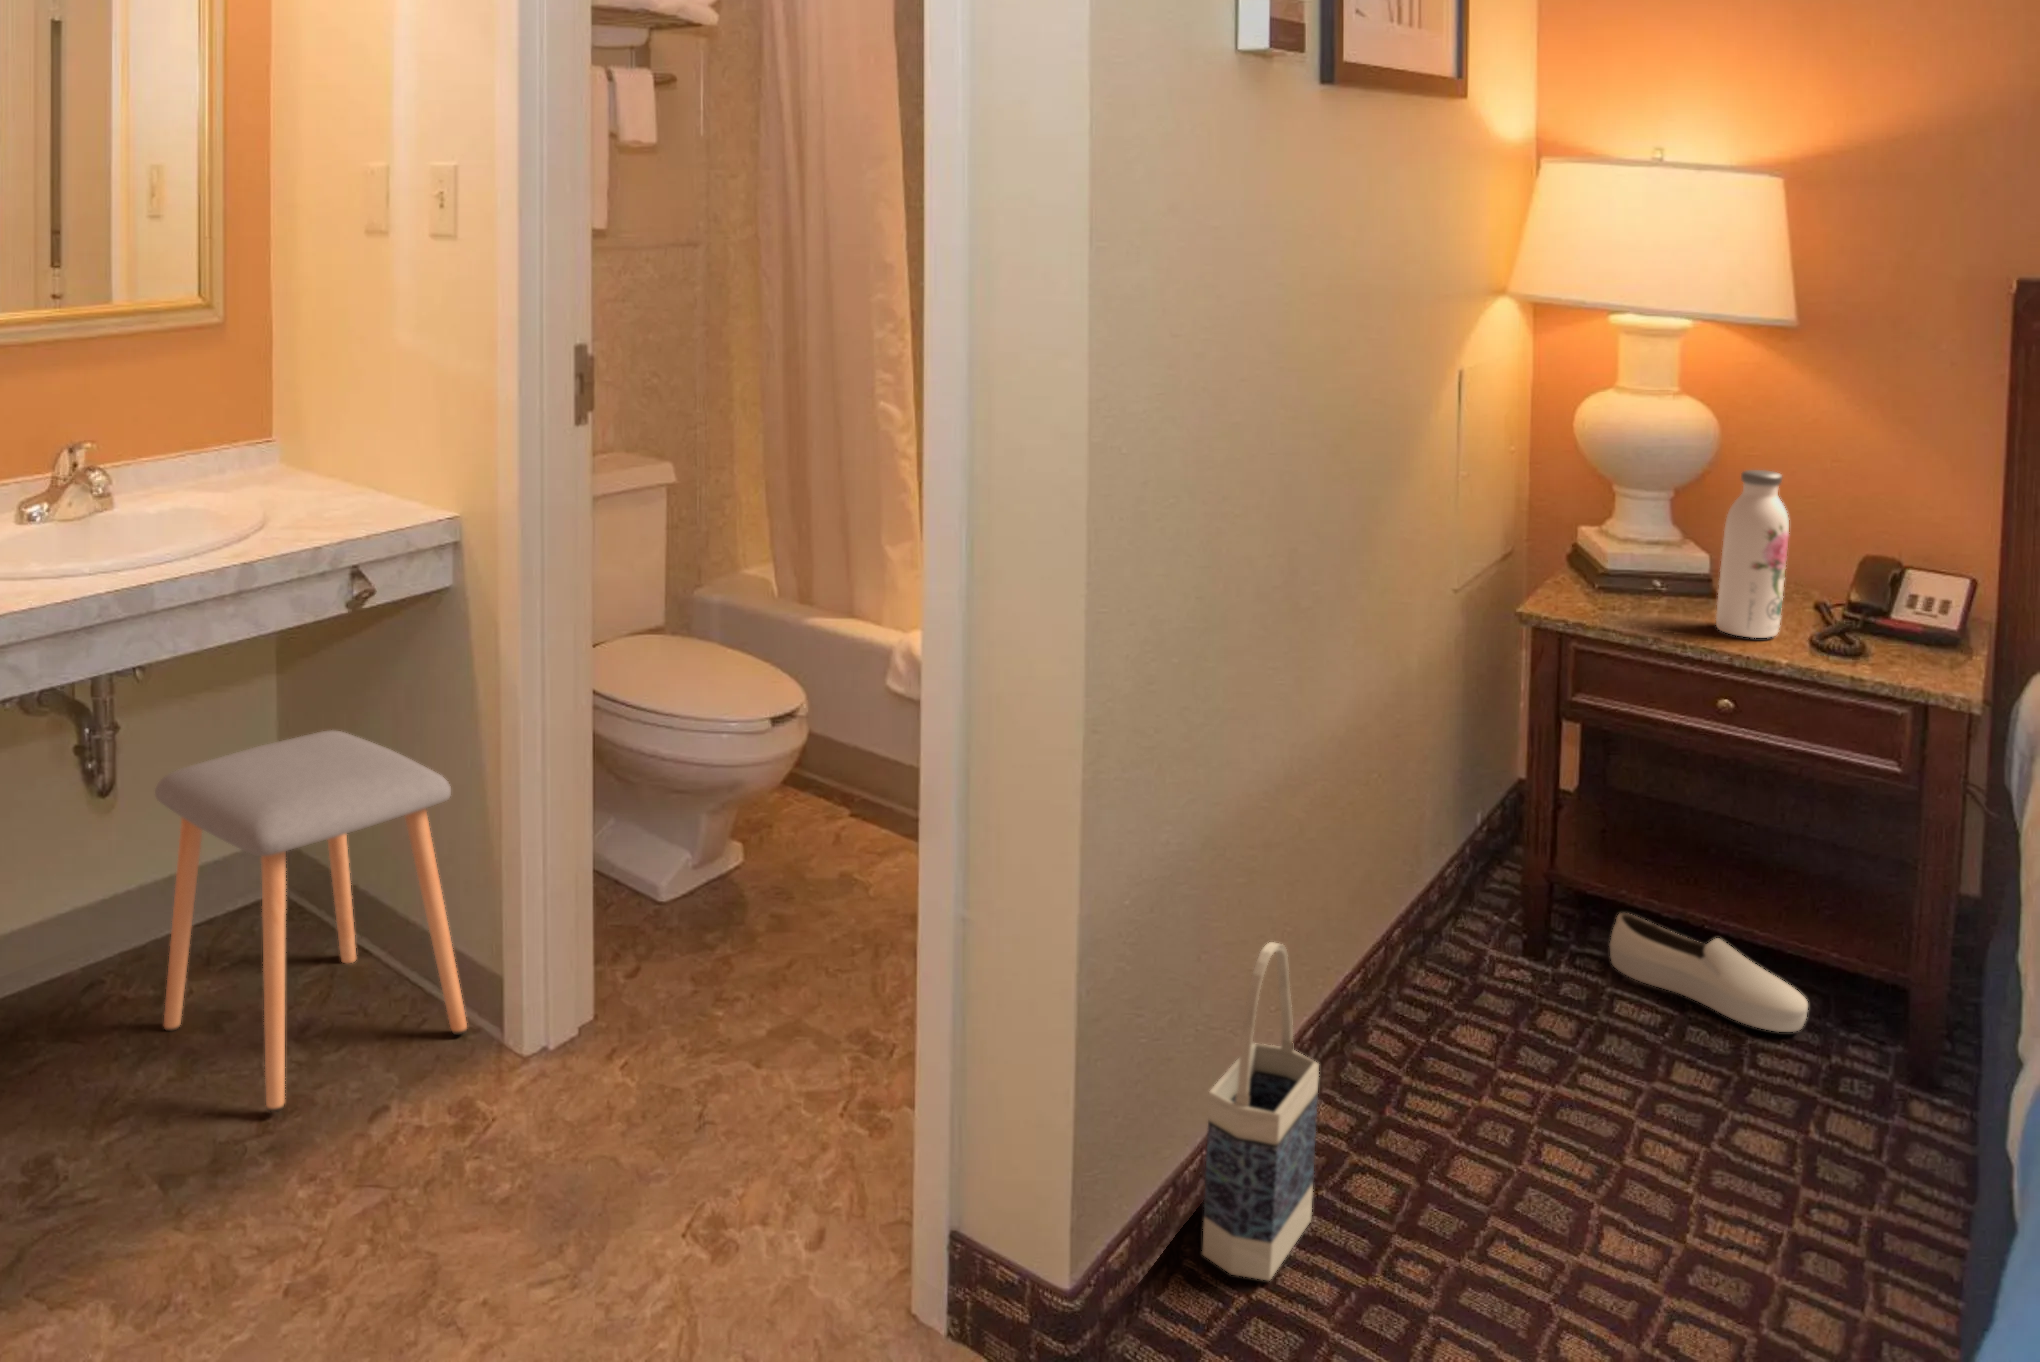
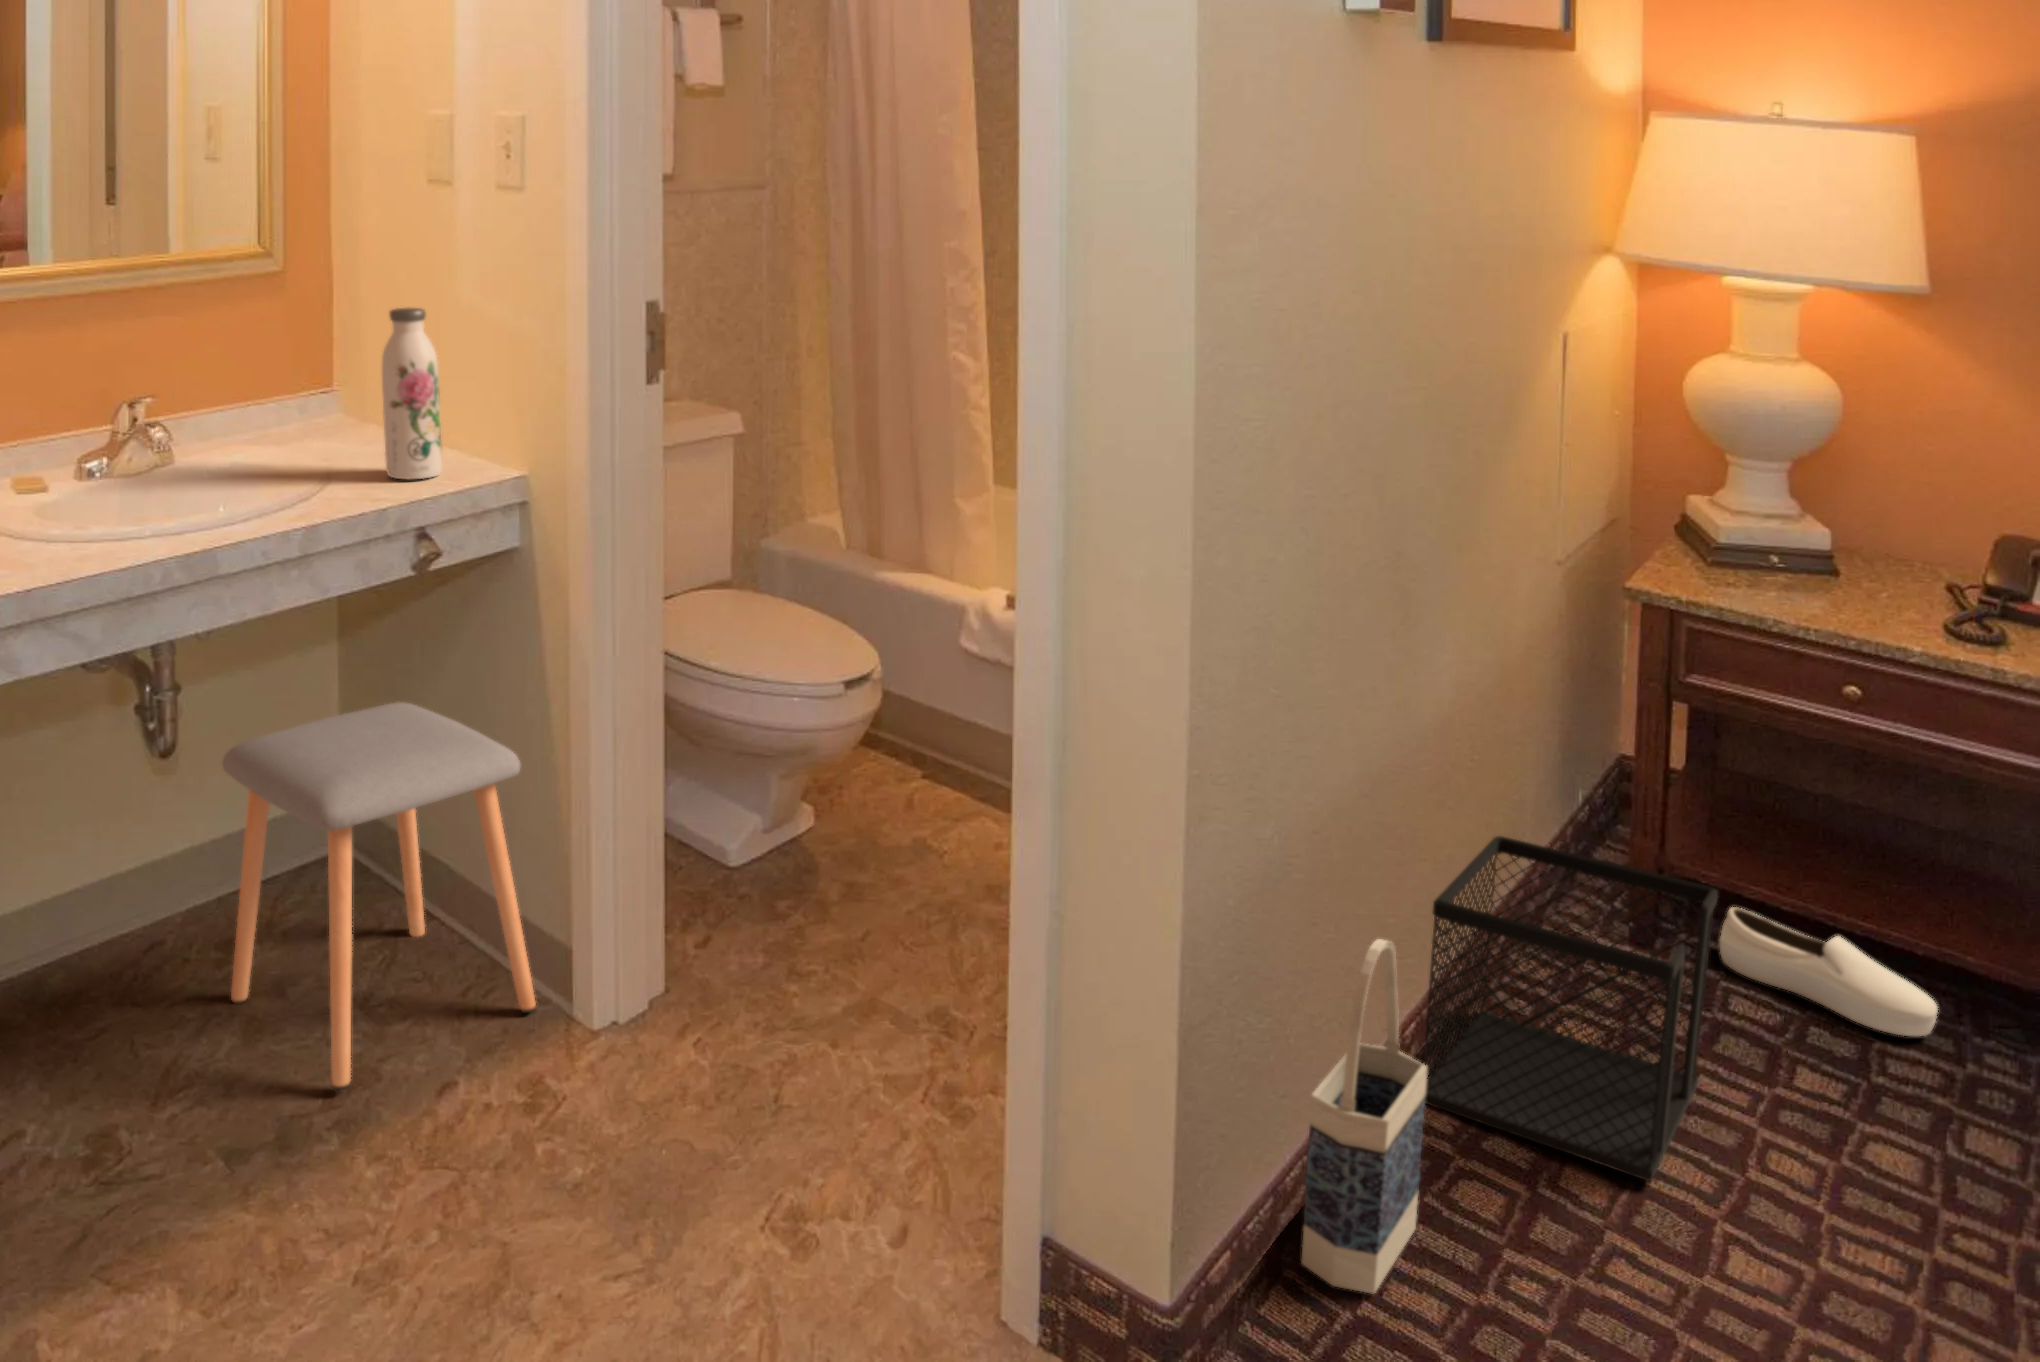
water bottle: present [1716,470,1789,638] -> present [382,308,442,479]
wastebasket: none [1318,846,1597,1172] -> present [1423,836,1718,1181]

